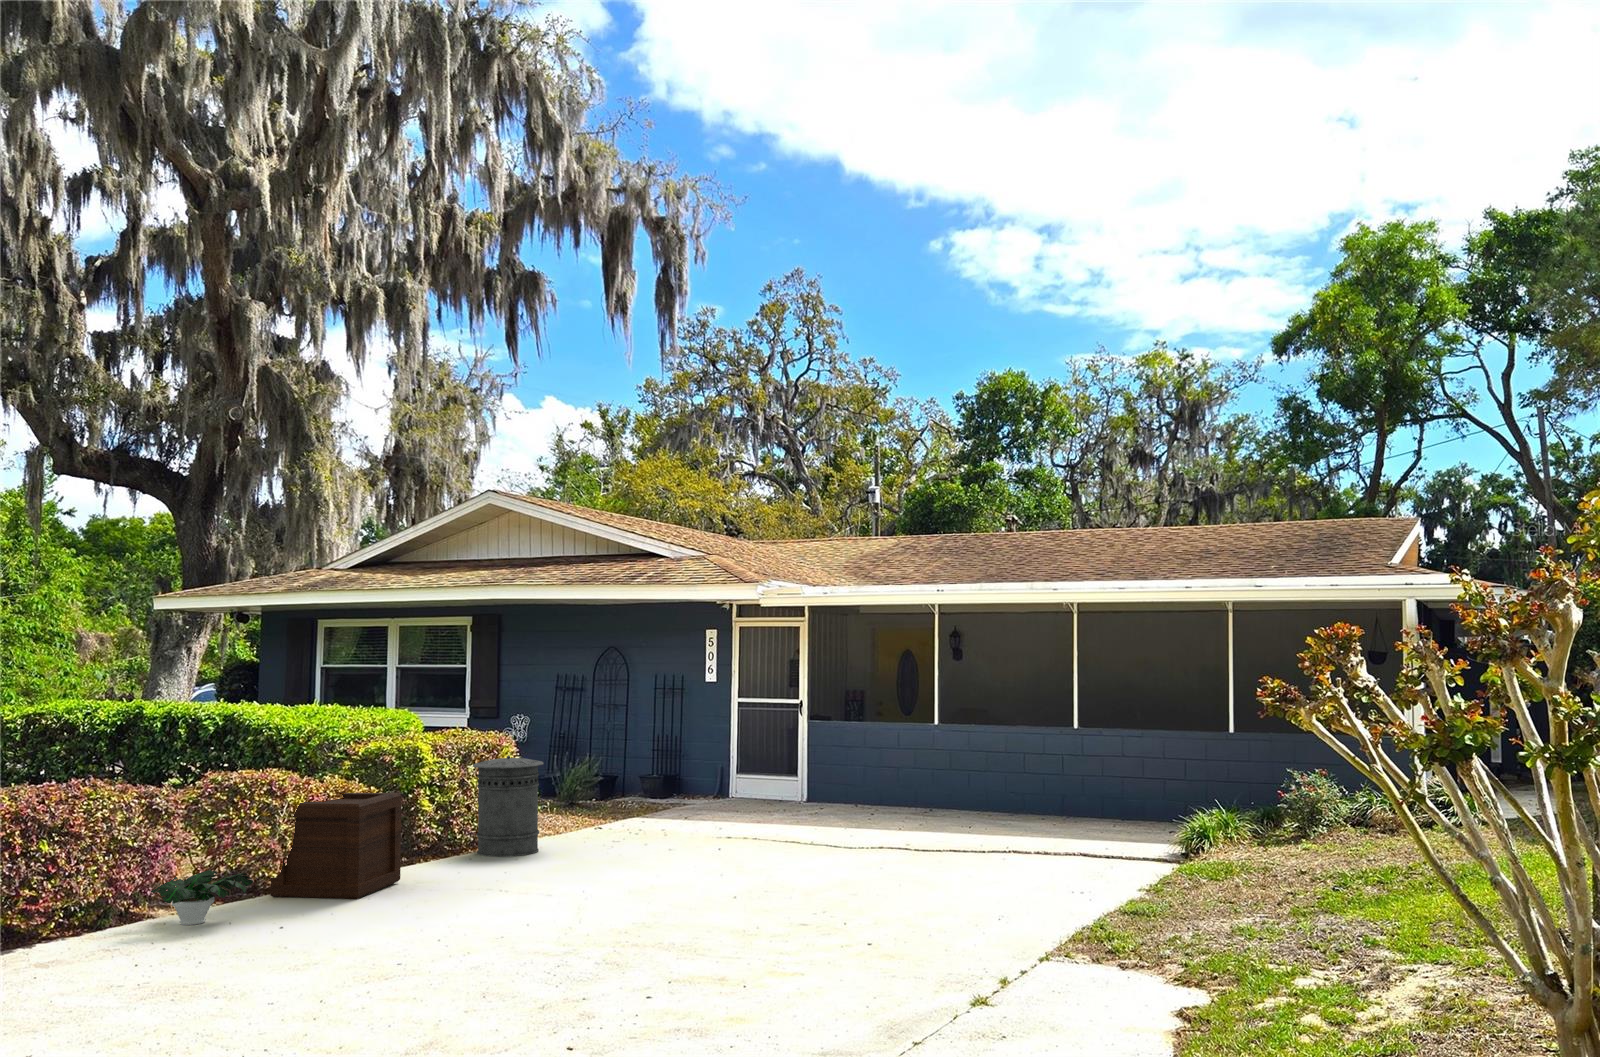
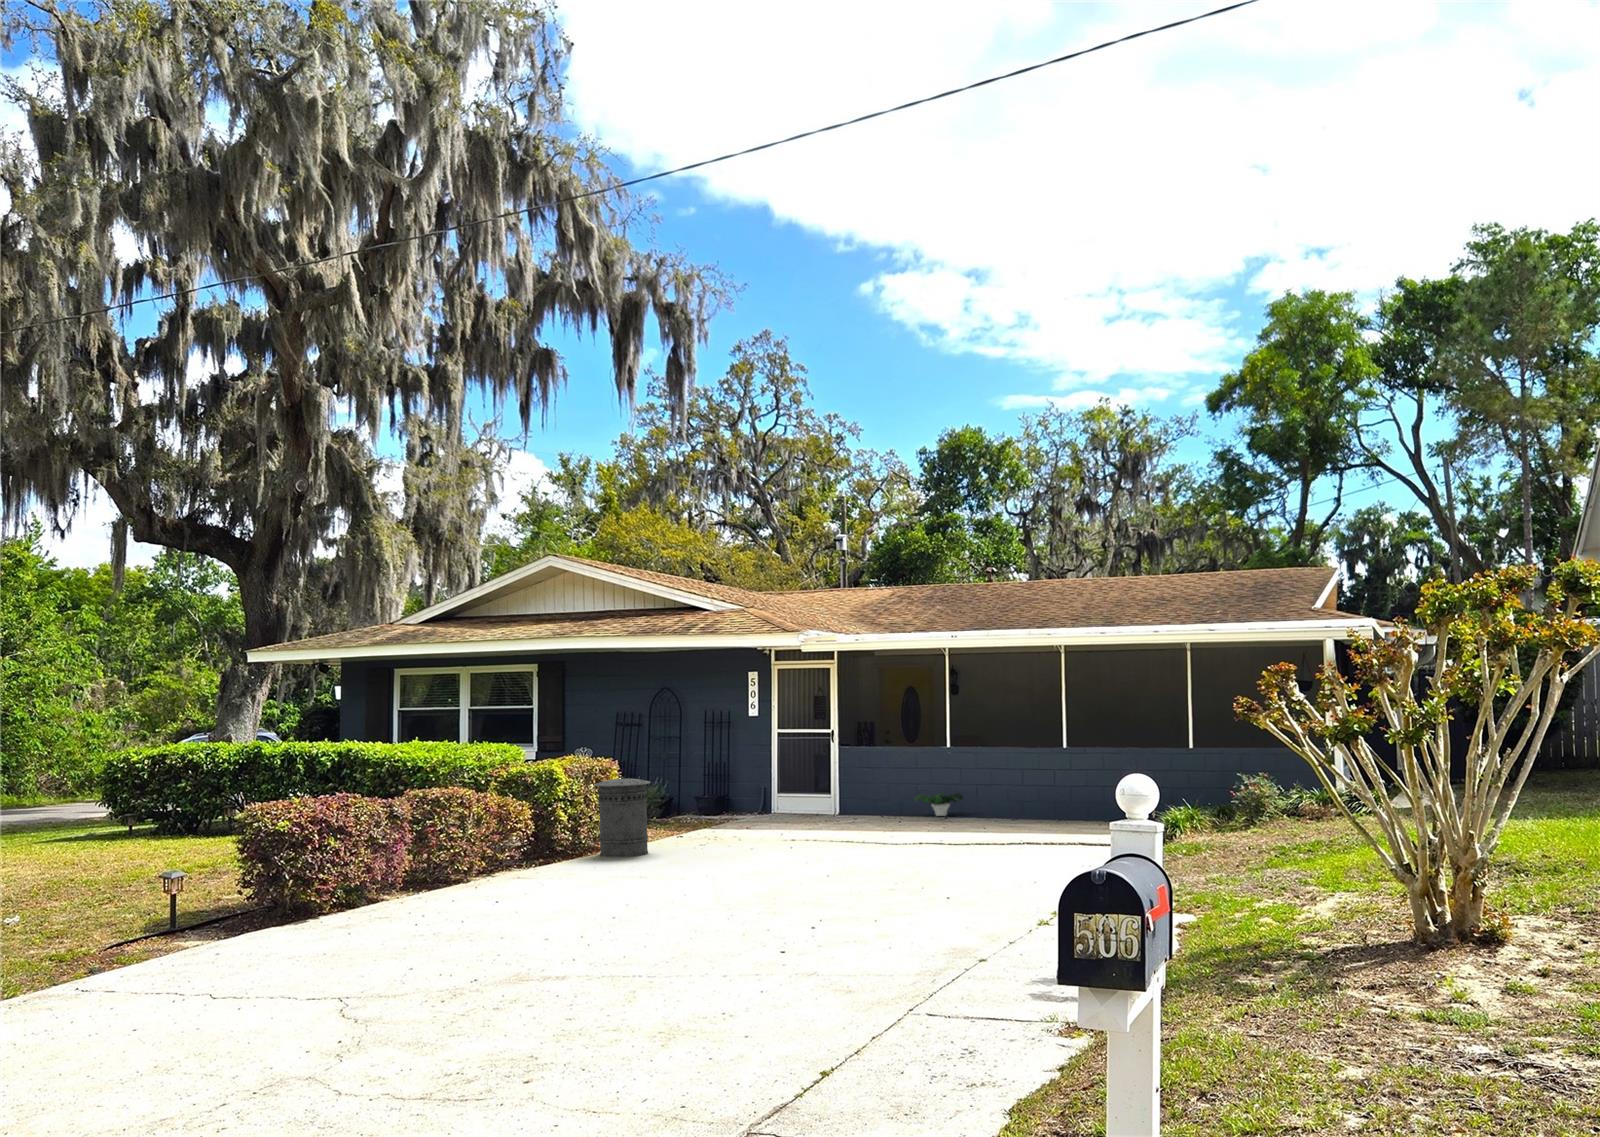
wooden crate: present [270,793,401,899] -> none [471,805,562,886]
potted plant: present [151,870,253,925] -> present [914,792,963,816]

